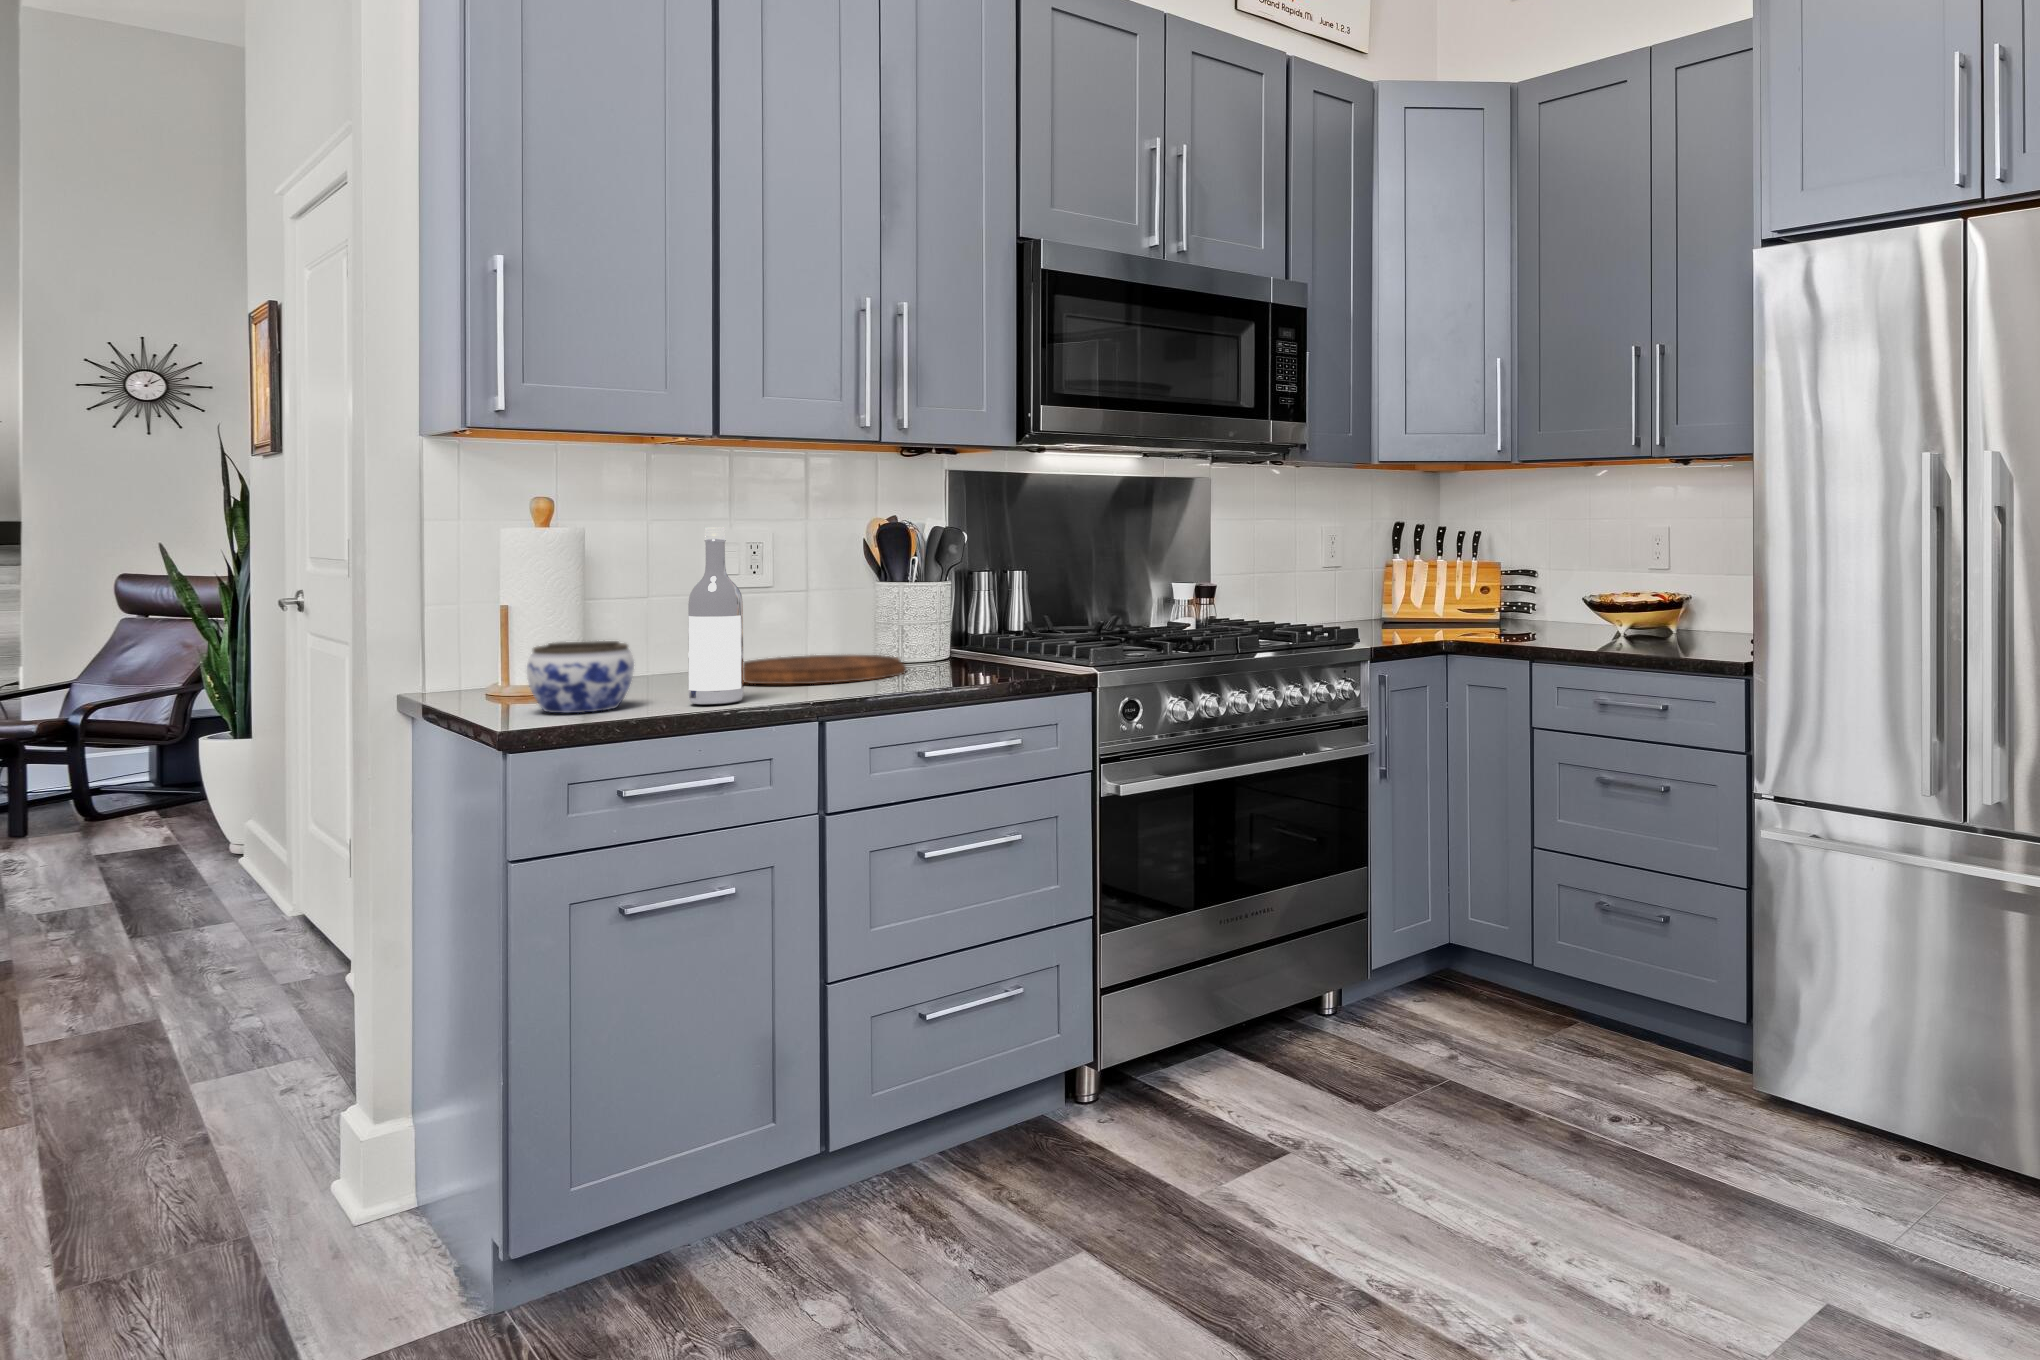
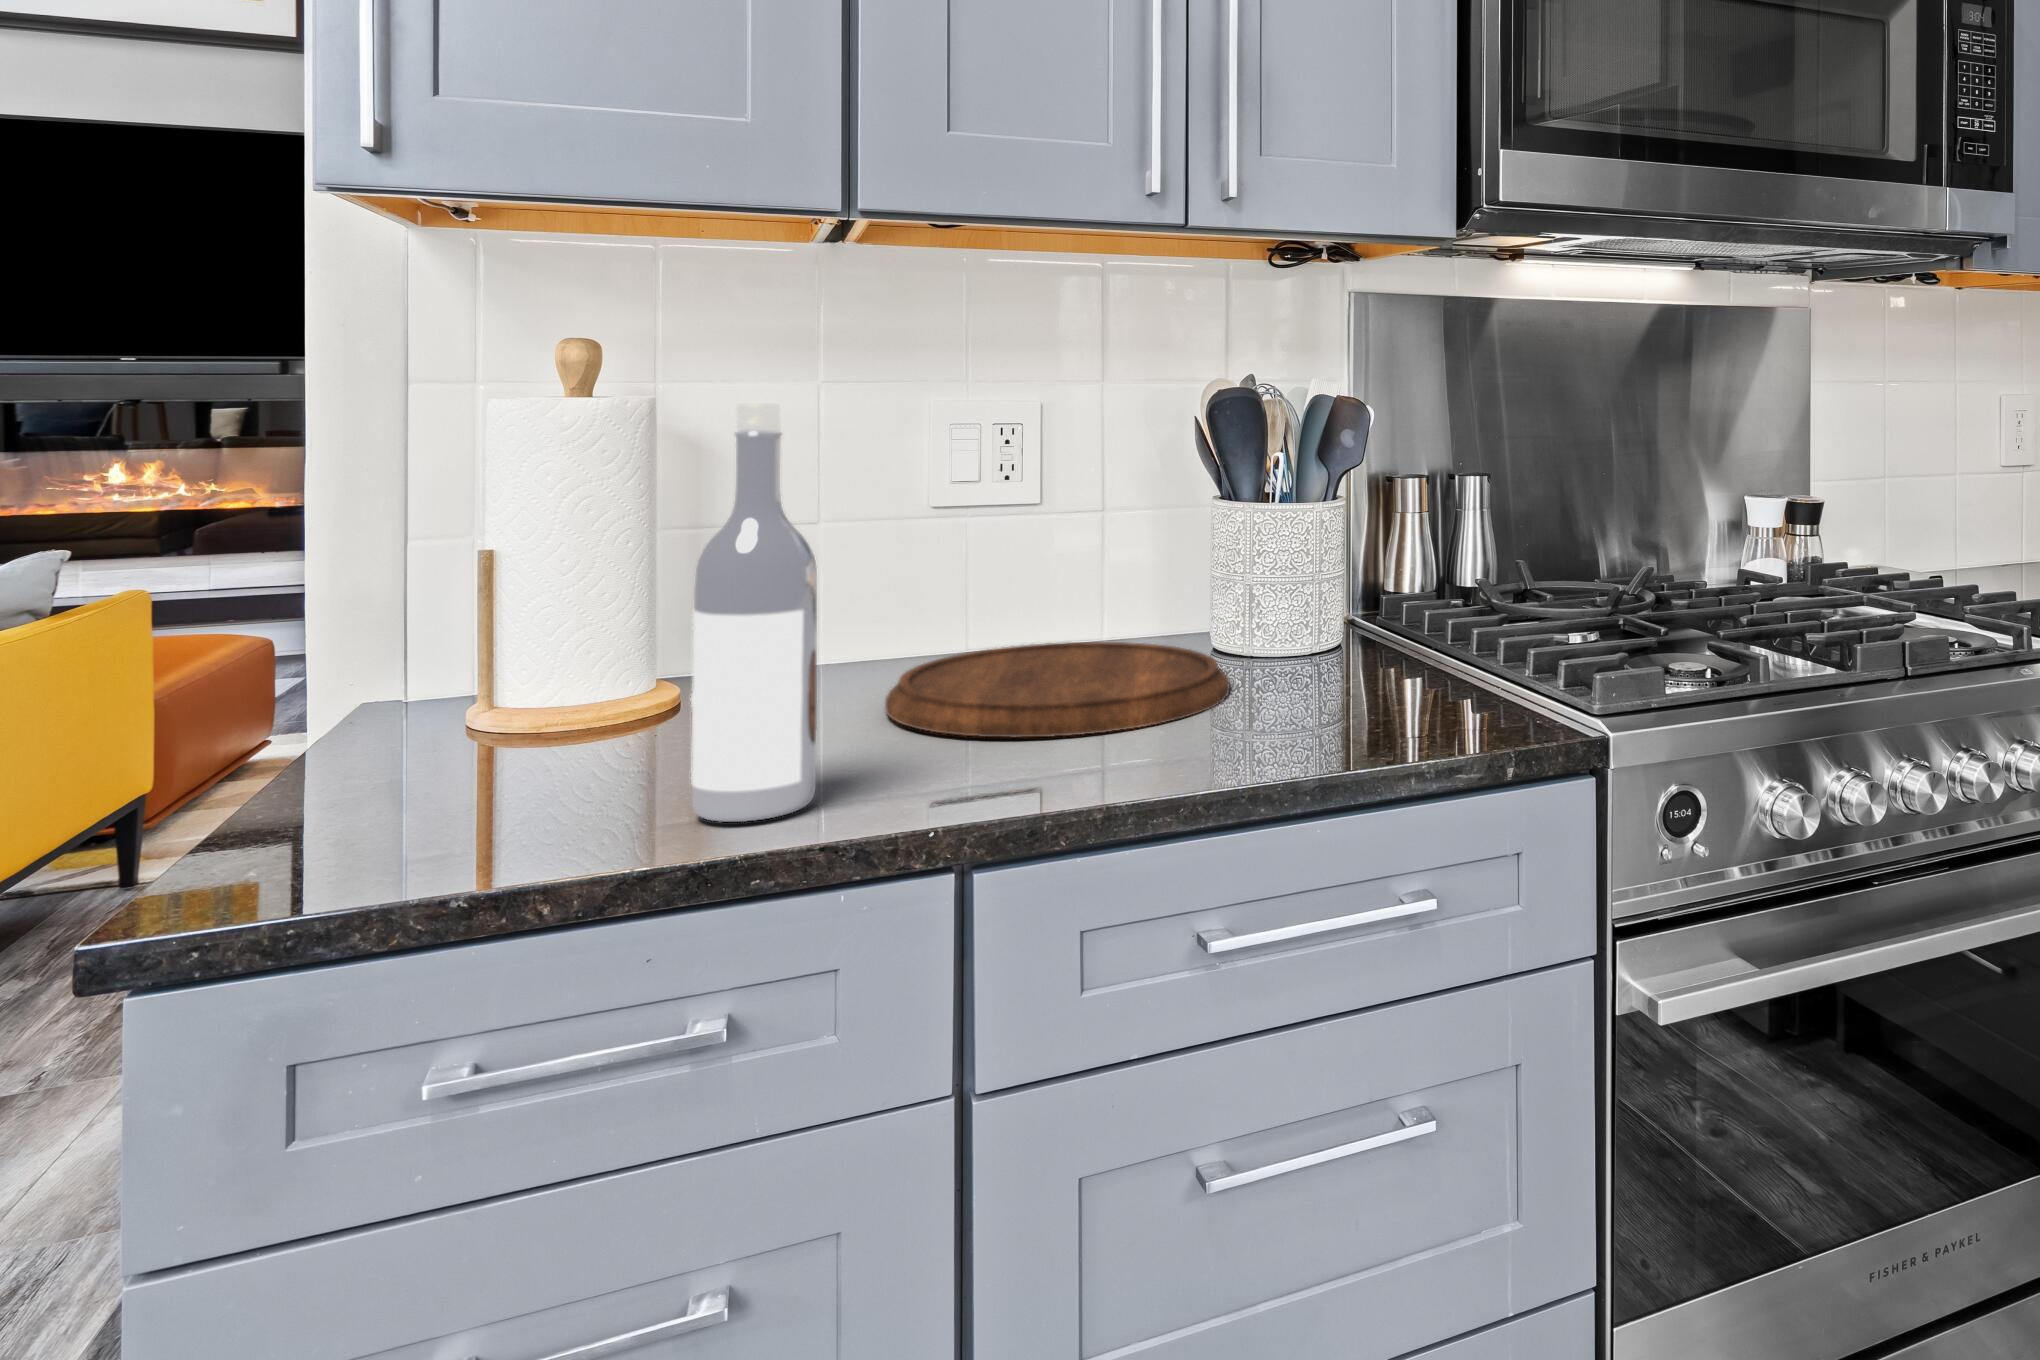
jar: present [527,641,634,713] -> none [364,651,607,830]

